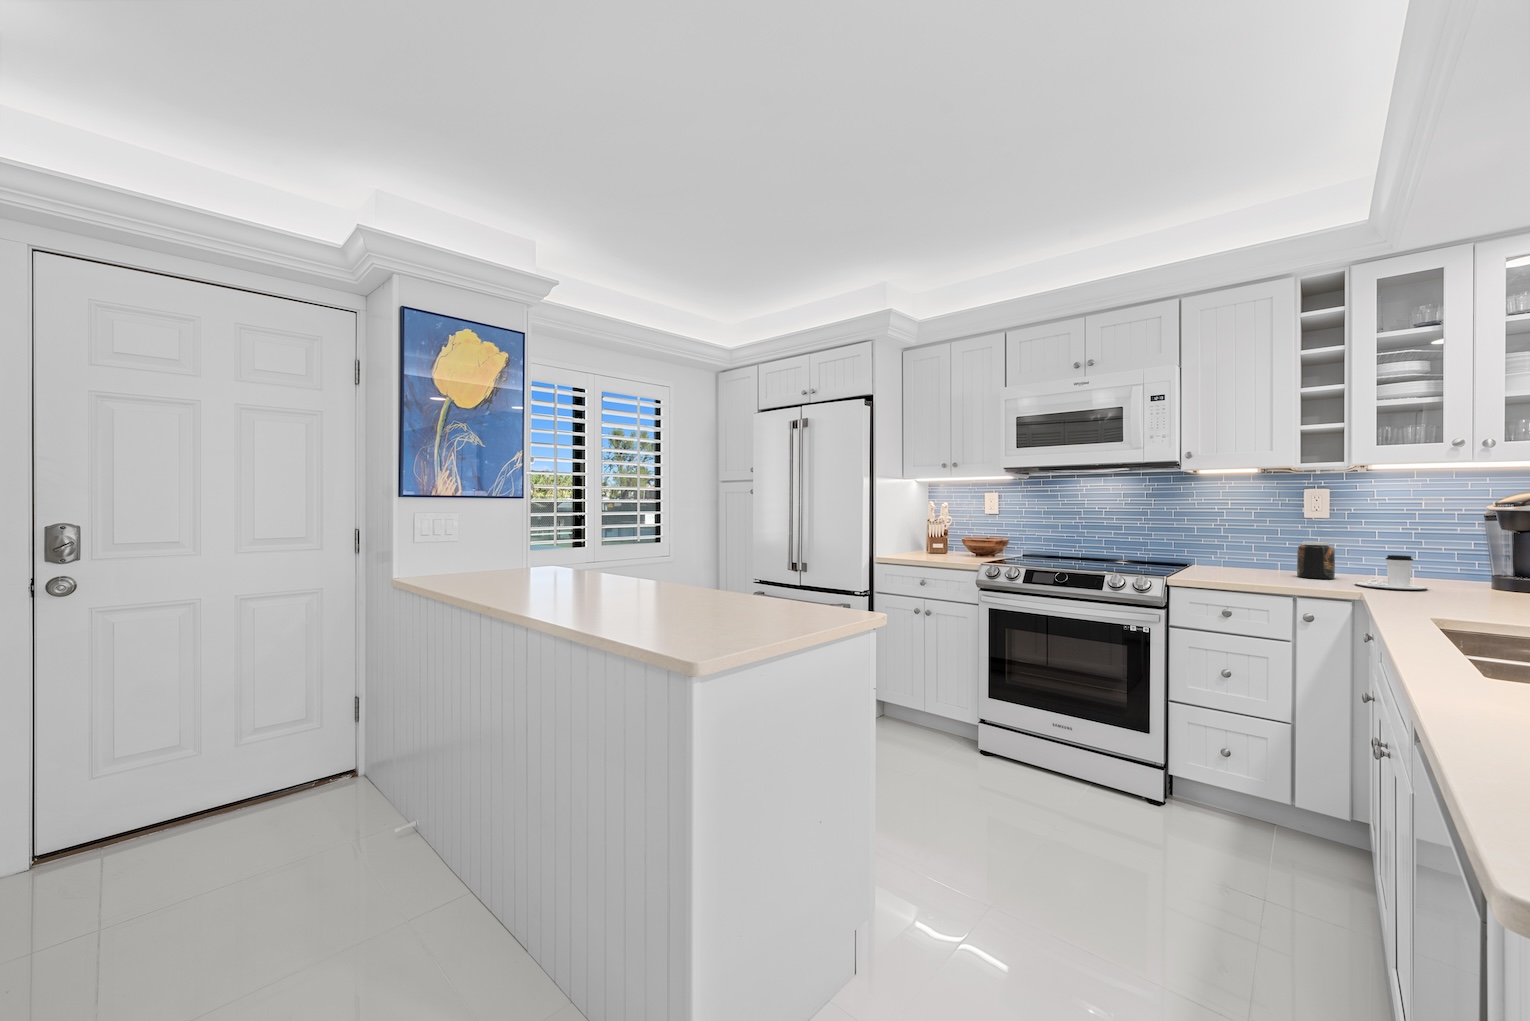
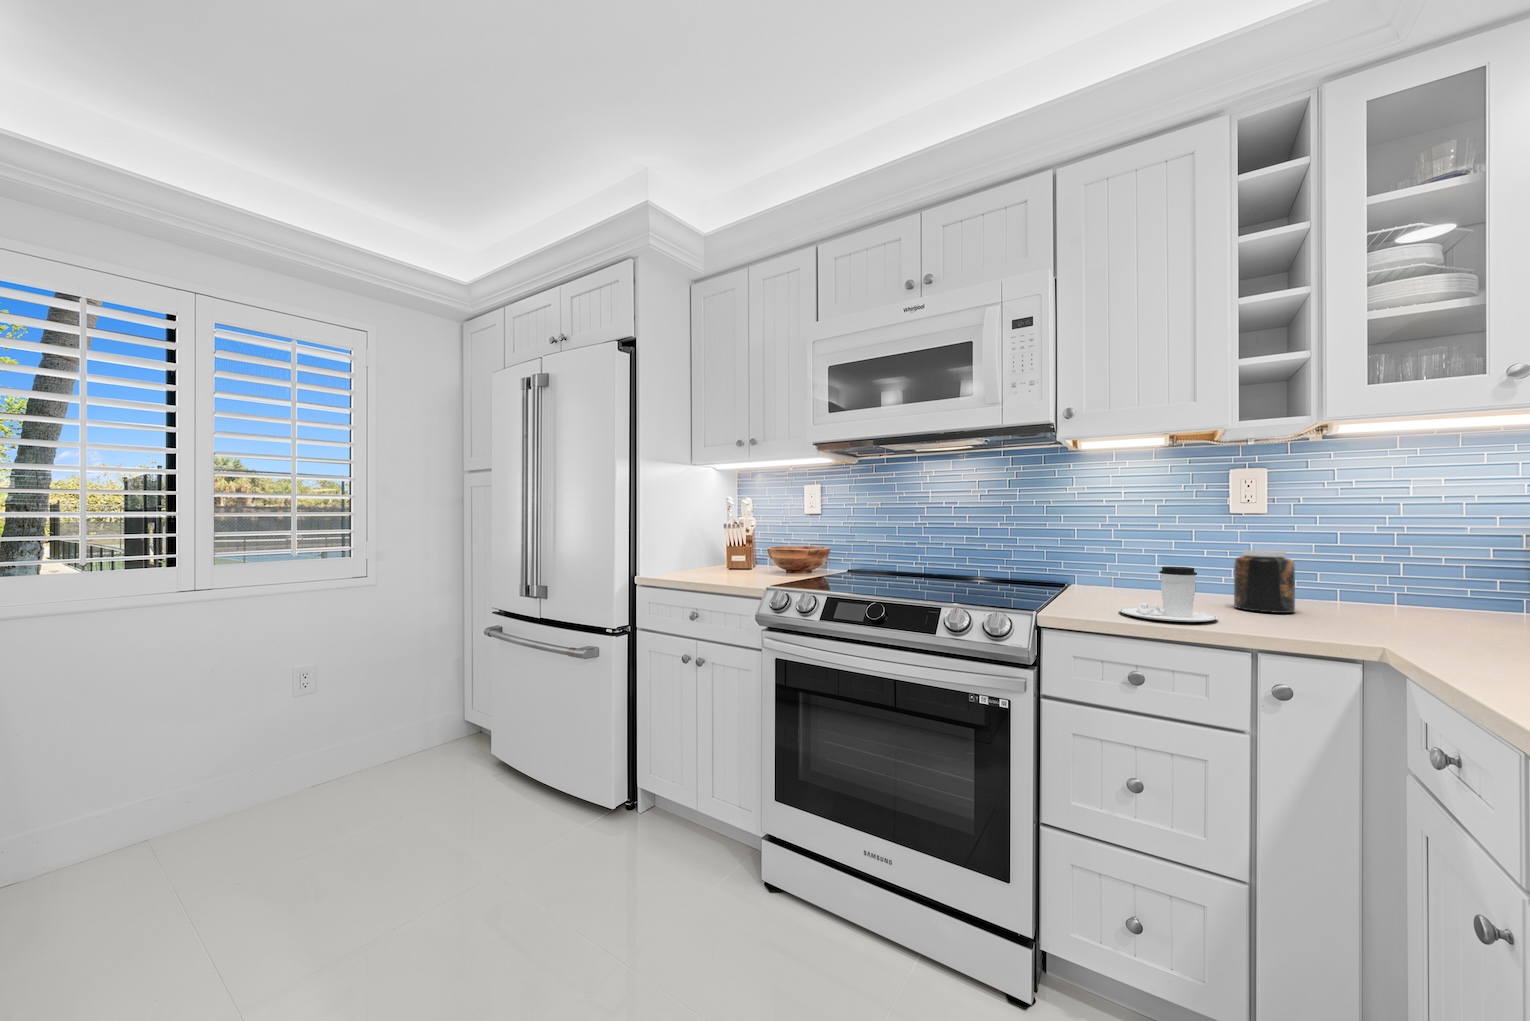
coffee cup: present [1355,555,1428,590] -> present [1119,566,1218,622]

